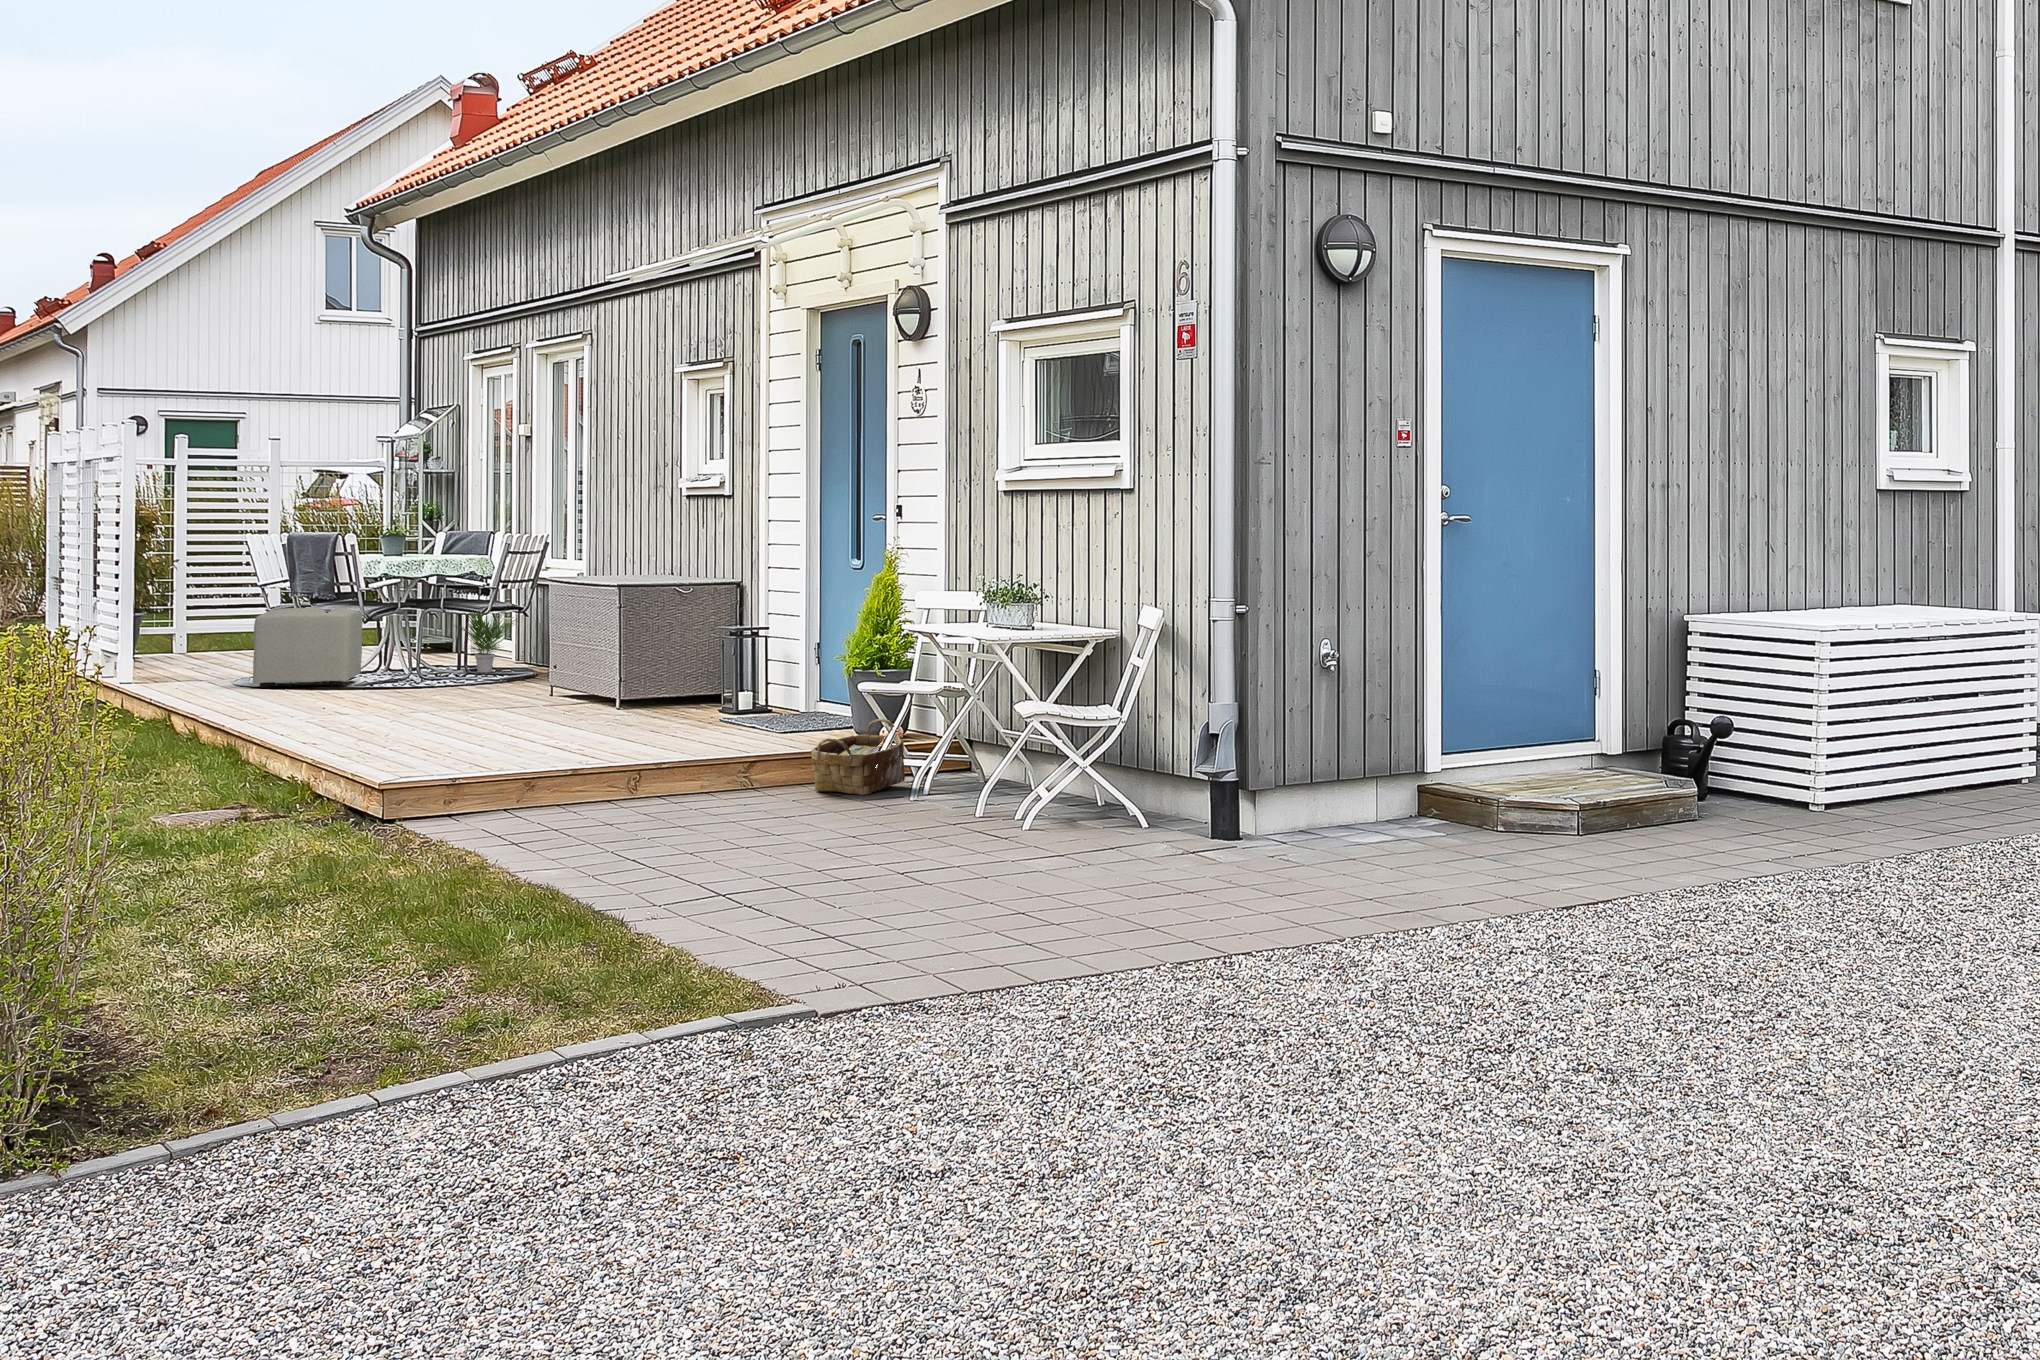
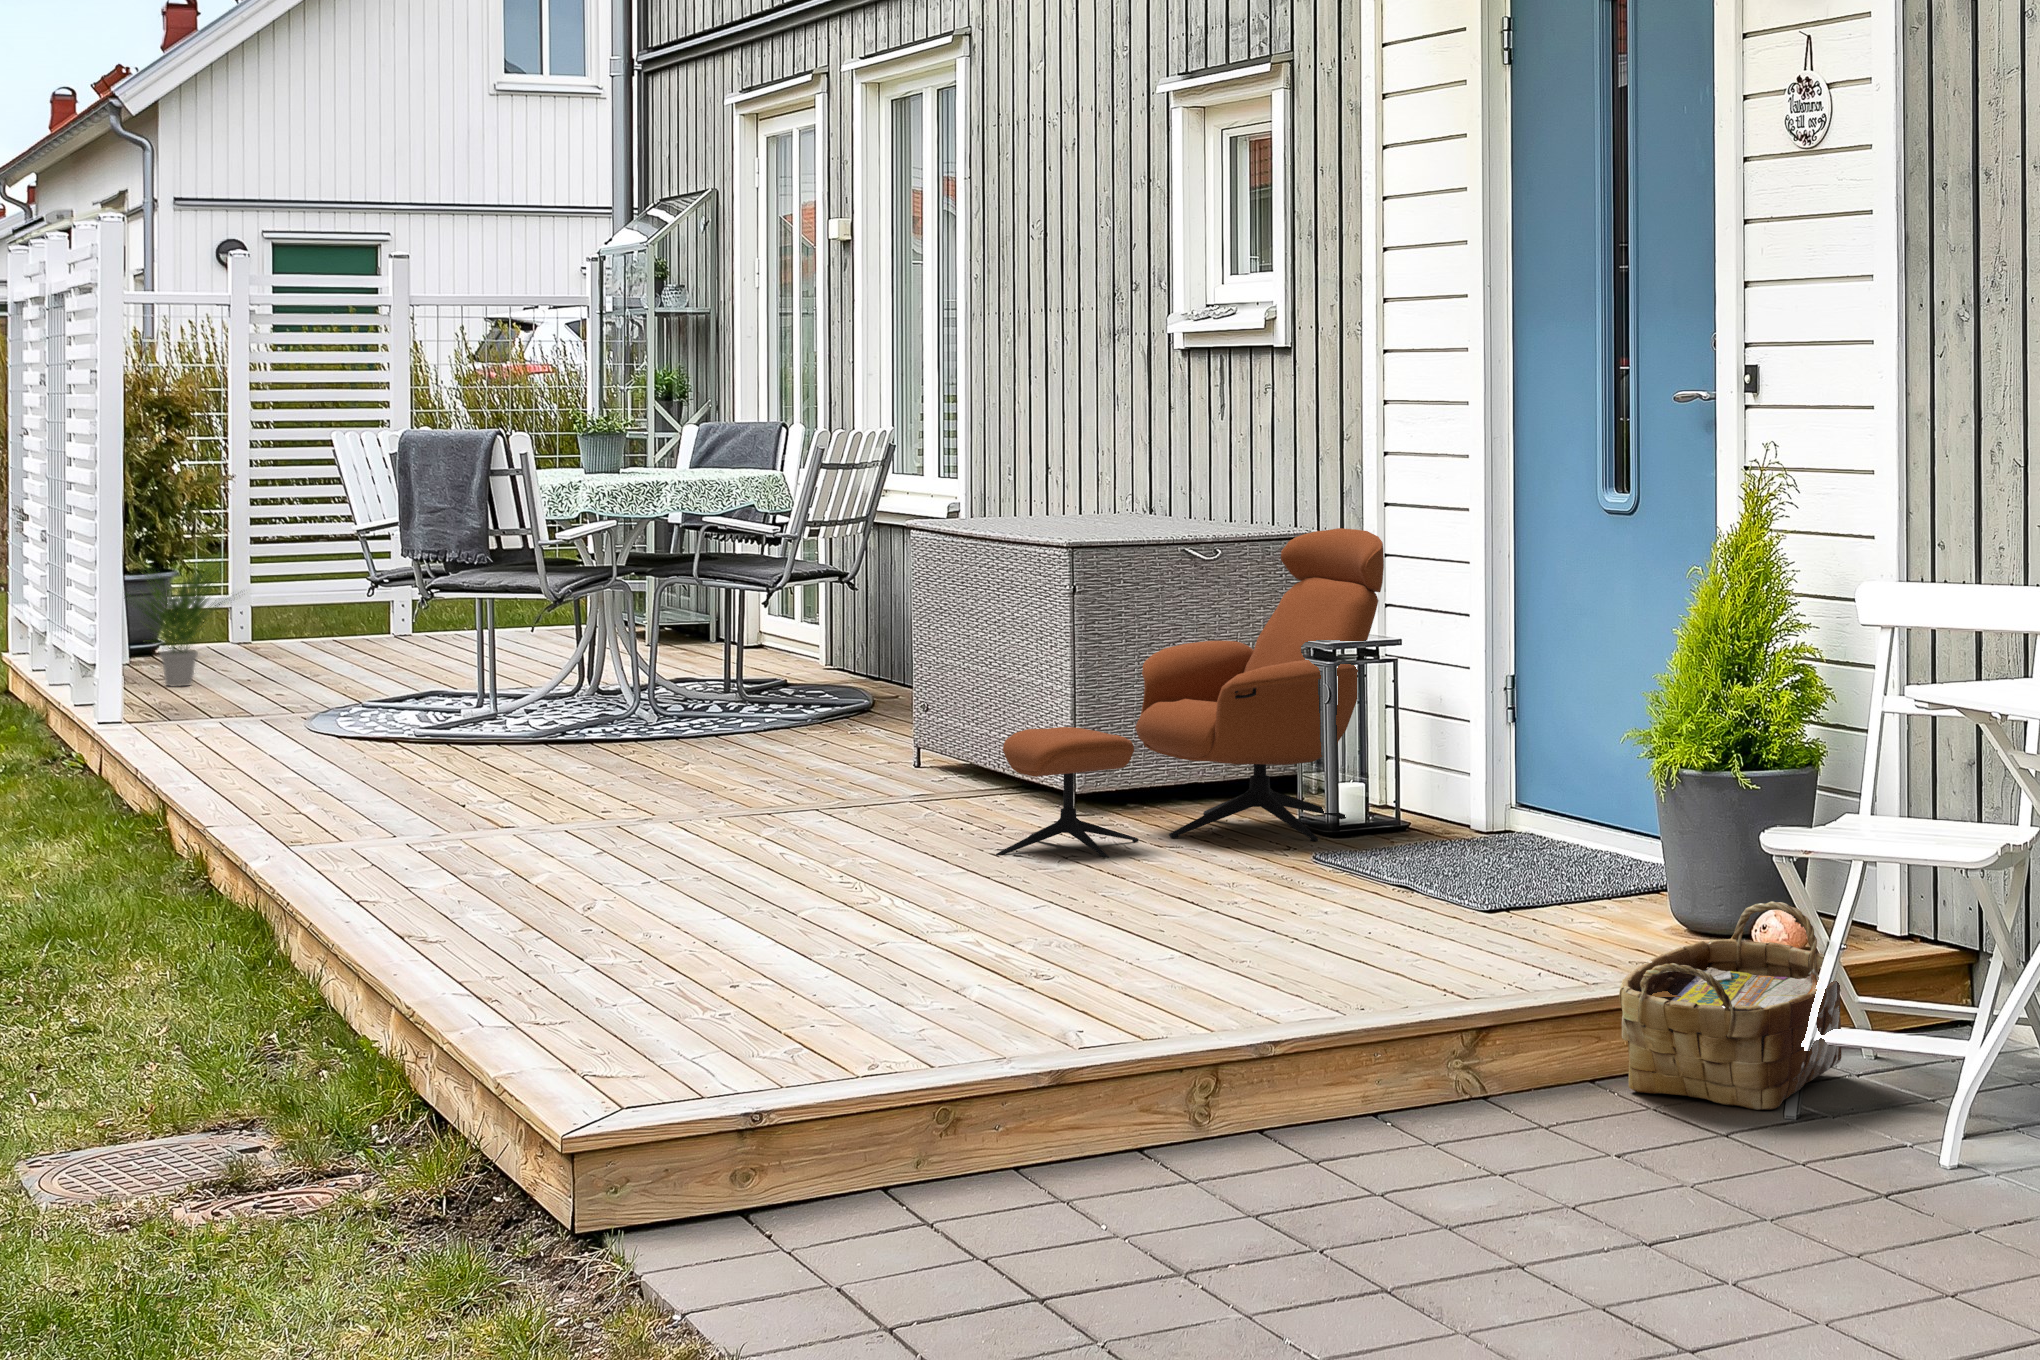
lounge chair: none [576,577,764,725] -> present [996,528,1384,858]
ottoman: present [253,608,362,689] -> none [344,571,550,729]
potted plant: present [456,610,517,673] -> present [124,558,237,687]

